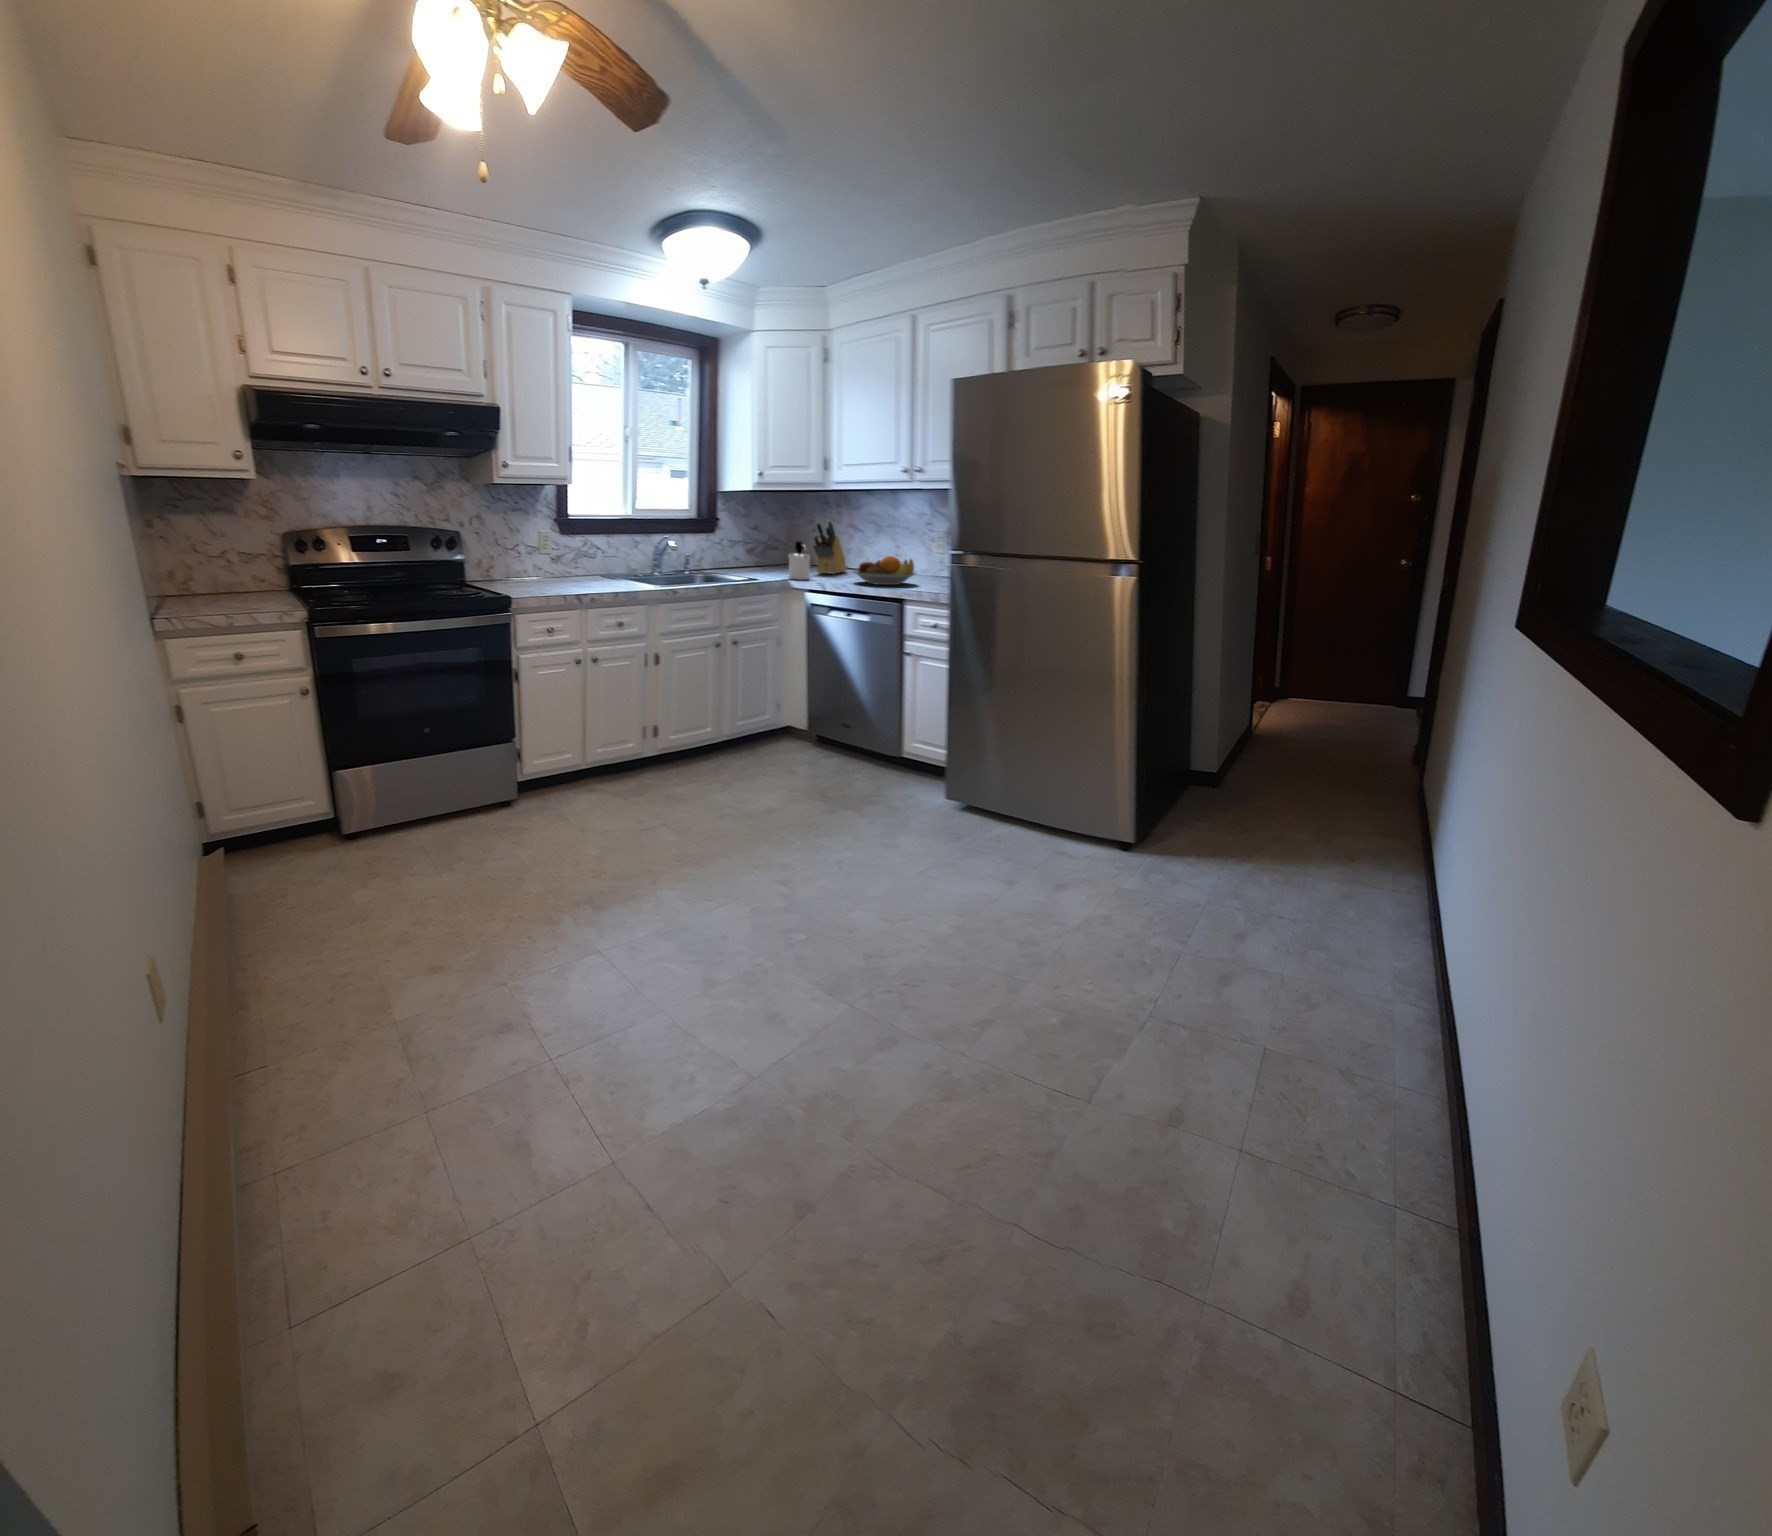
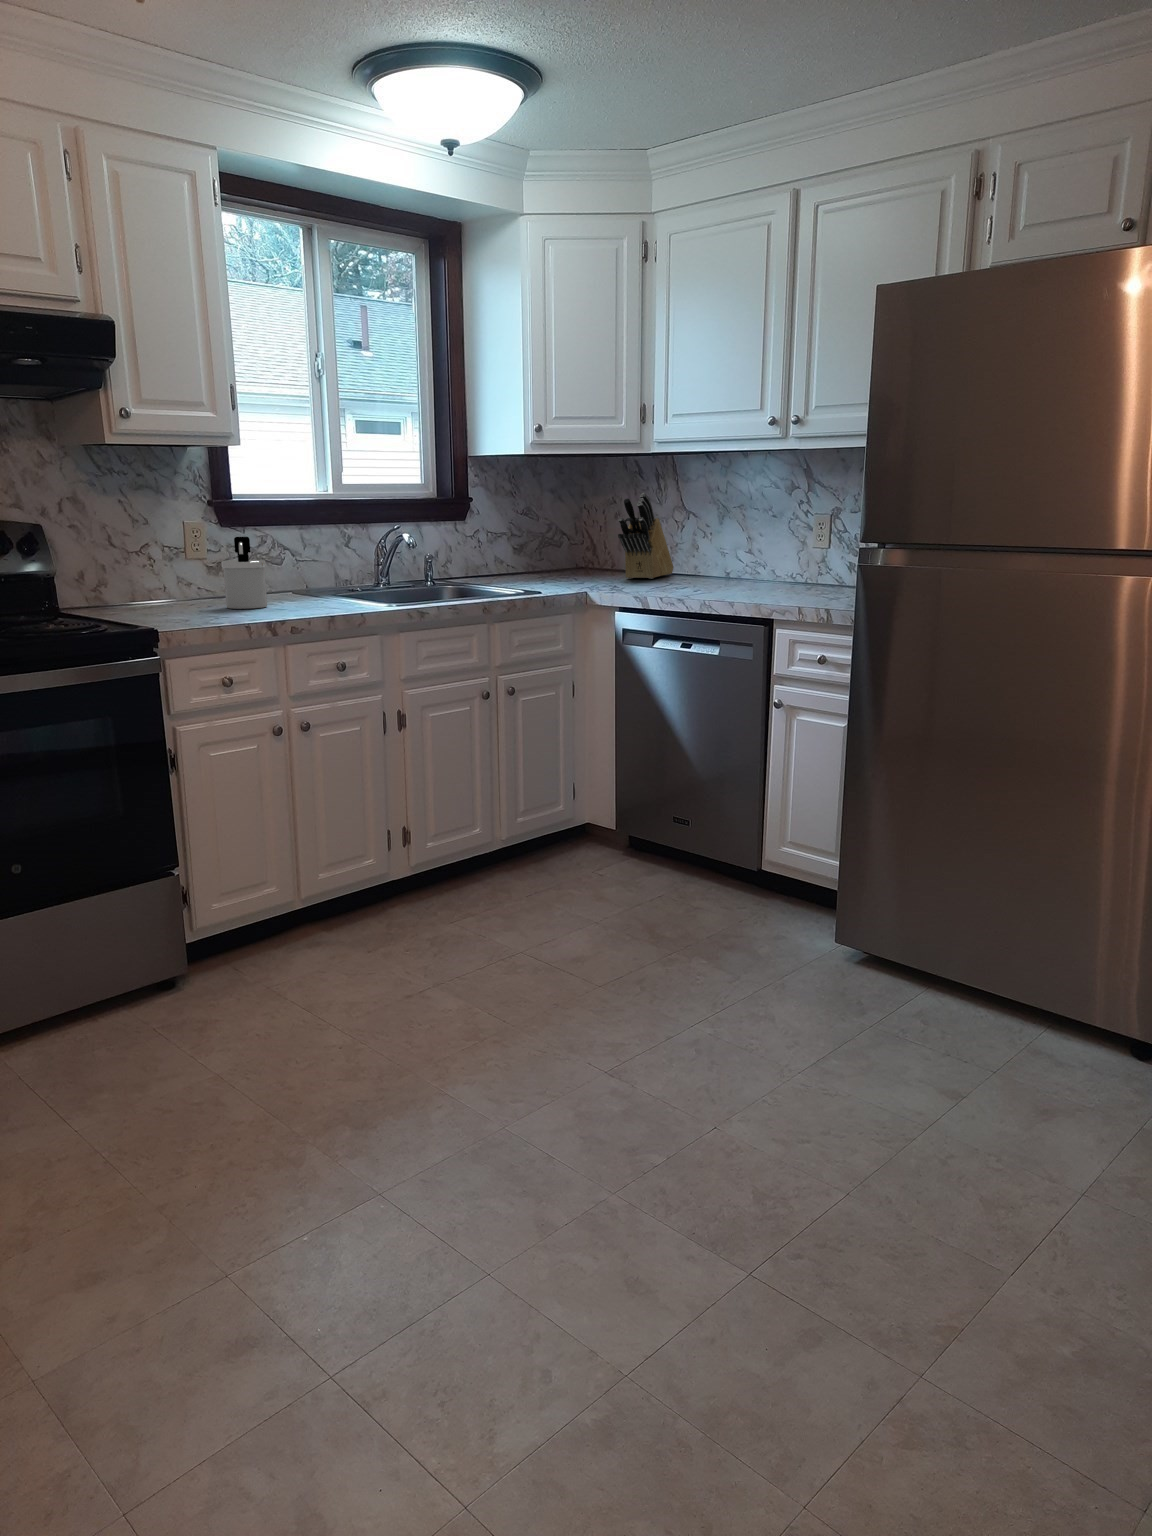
soap dispenser: present [788,541,810,580] -> present [221,537,267,609]
fruit bowl: present [853,556,916,585] -> none [683,544,791,593]

